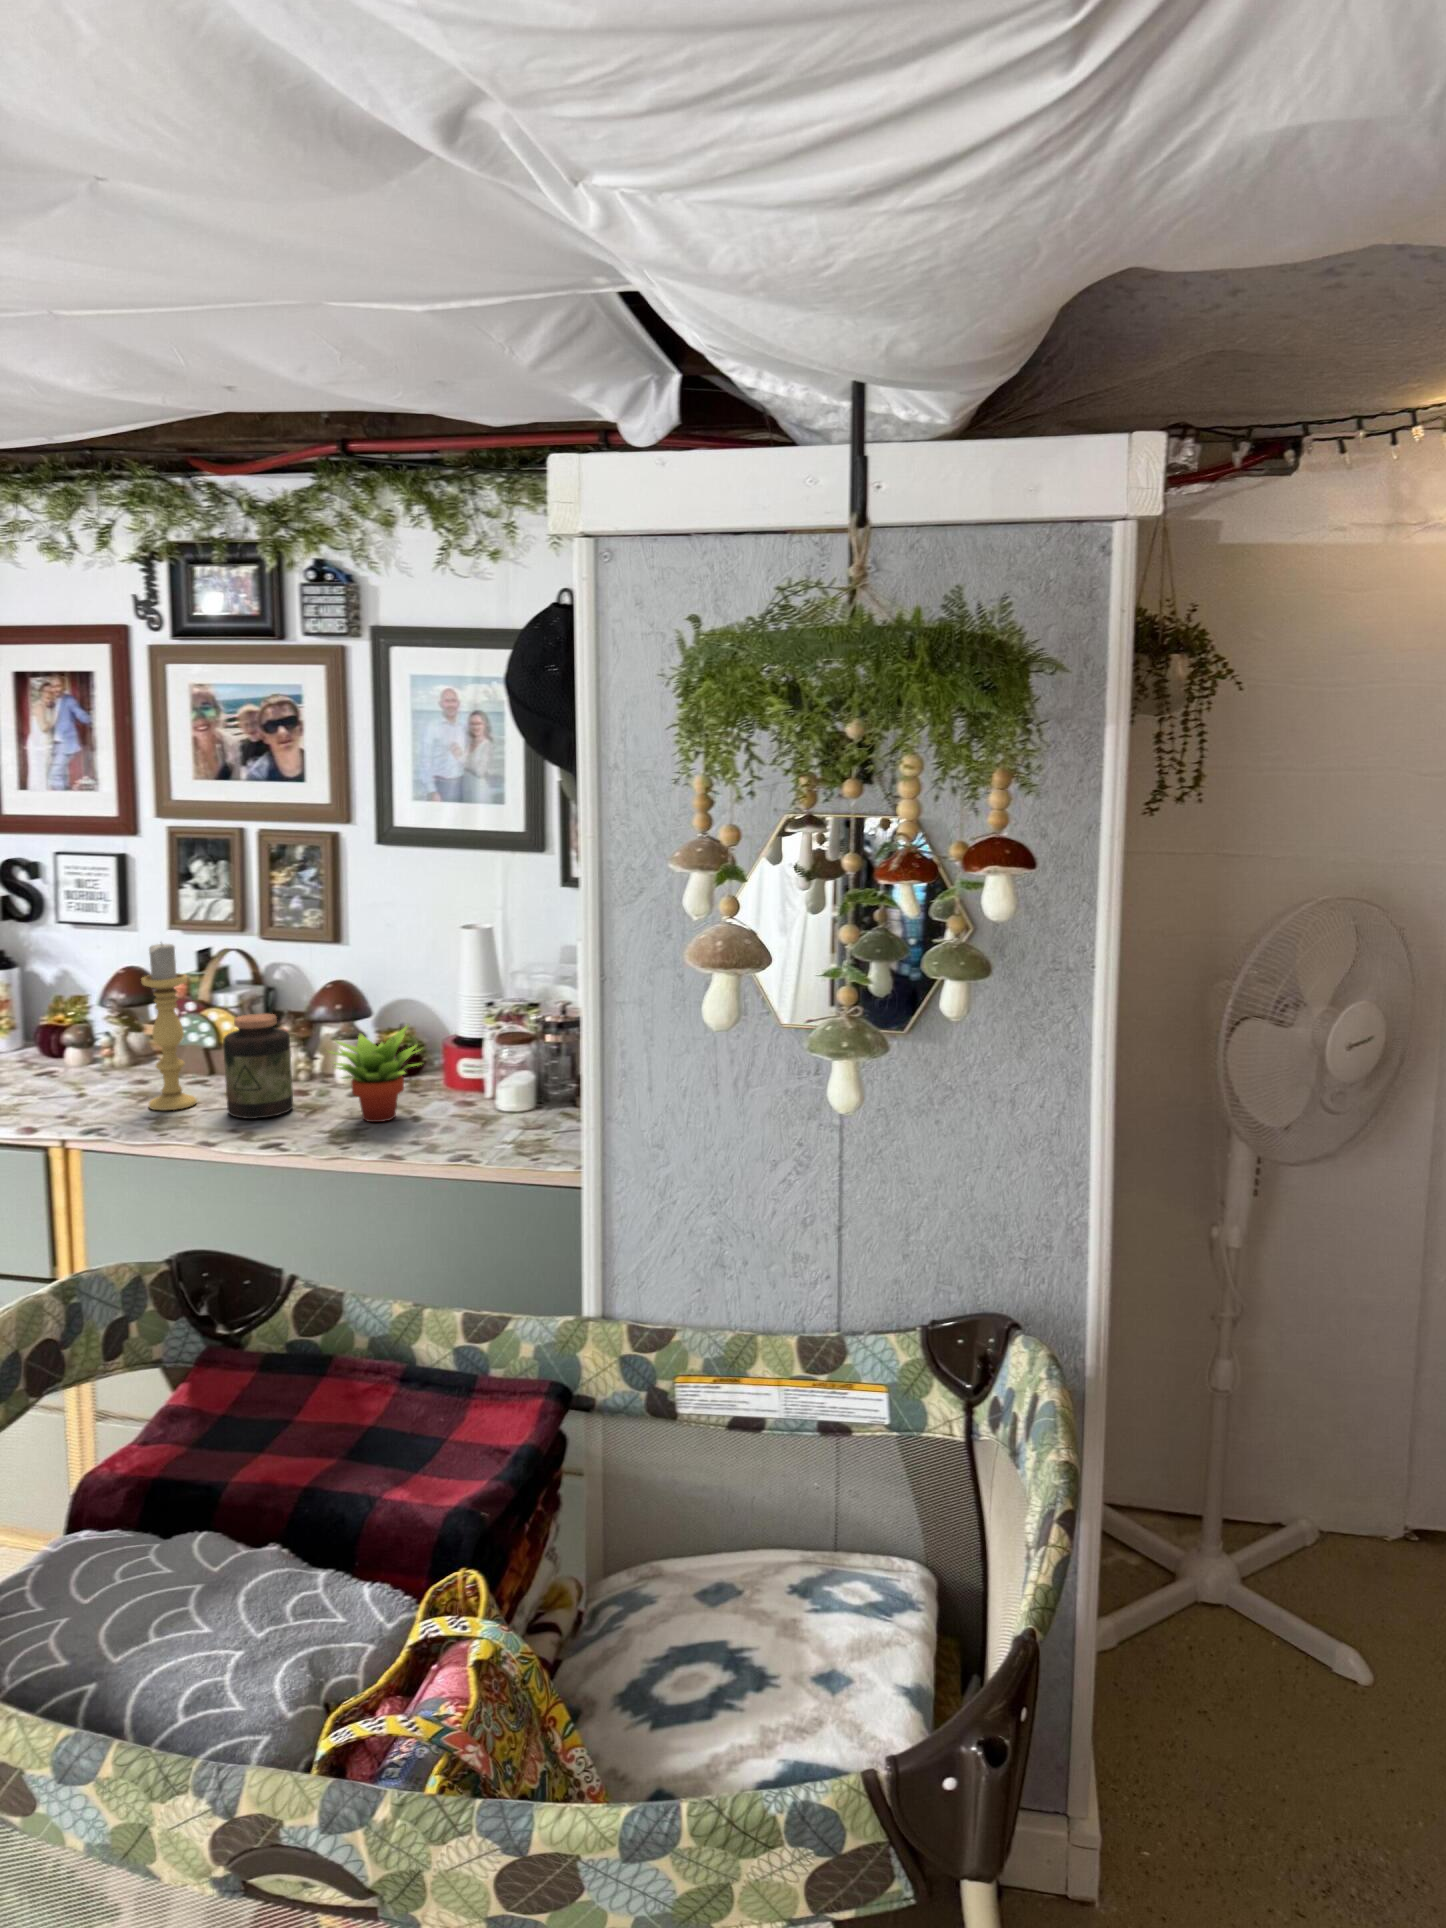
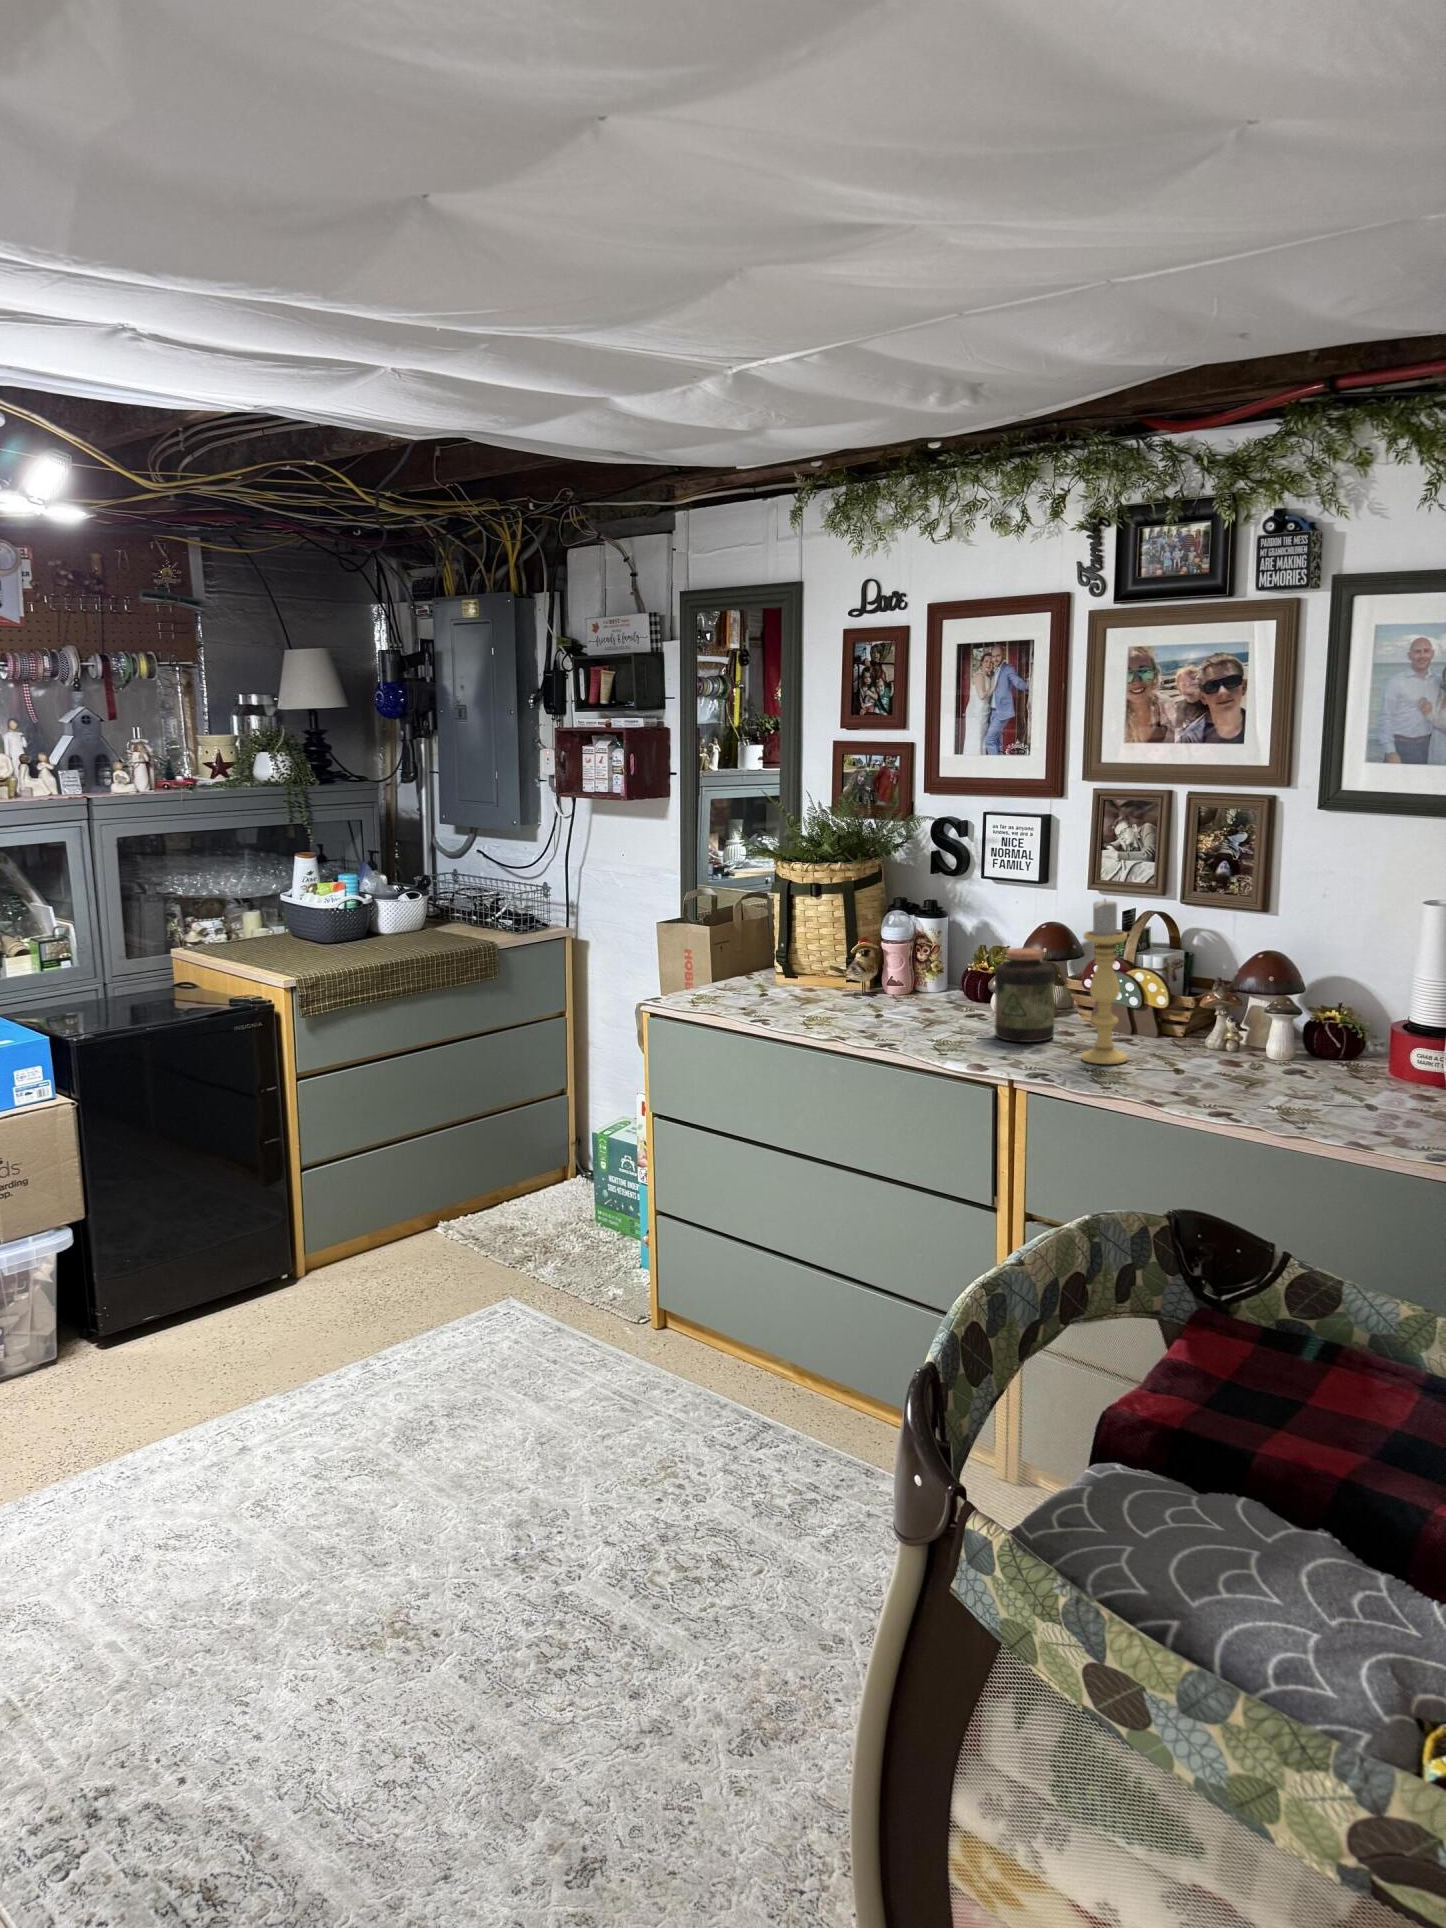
jar: present [223,1013,293,1119] -> present [995,948,1055,1042]
succulent plant: present [329,1025,420,1122] -> none [1275,998,1384,1099]

